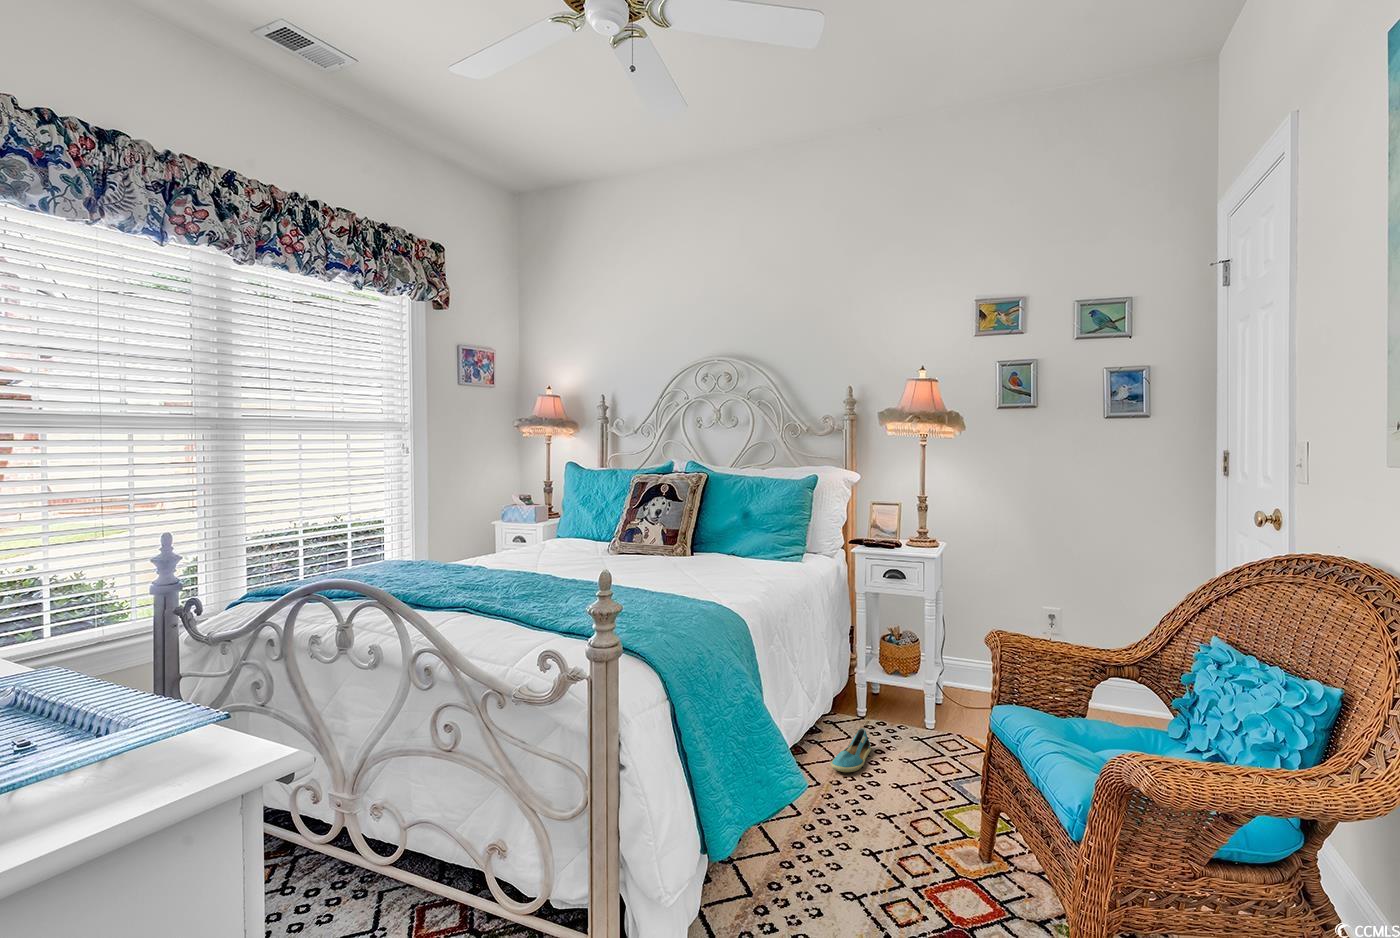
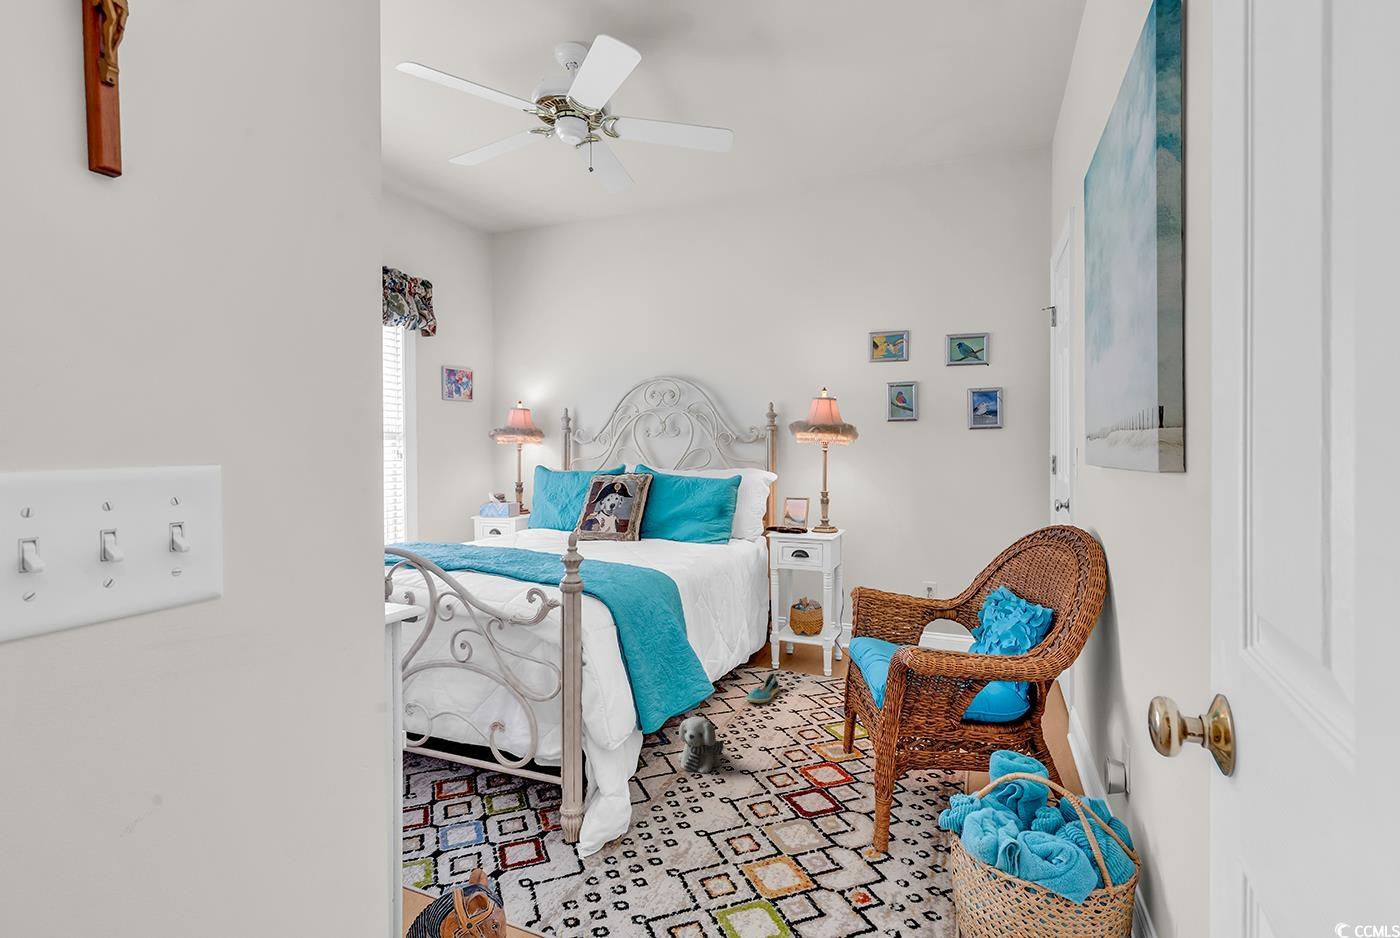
plush toy: none [752,814,817,898] -> present [678,717,723,773]

